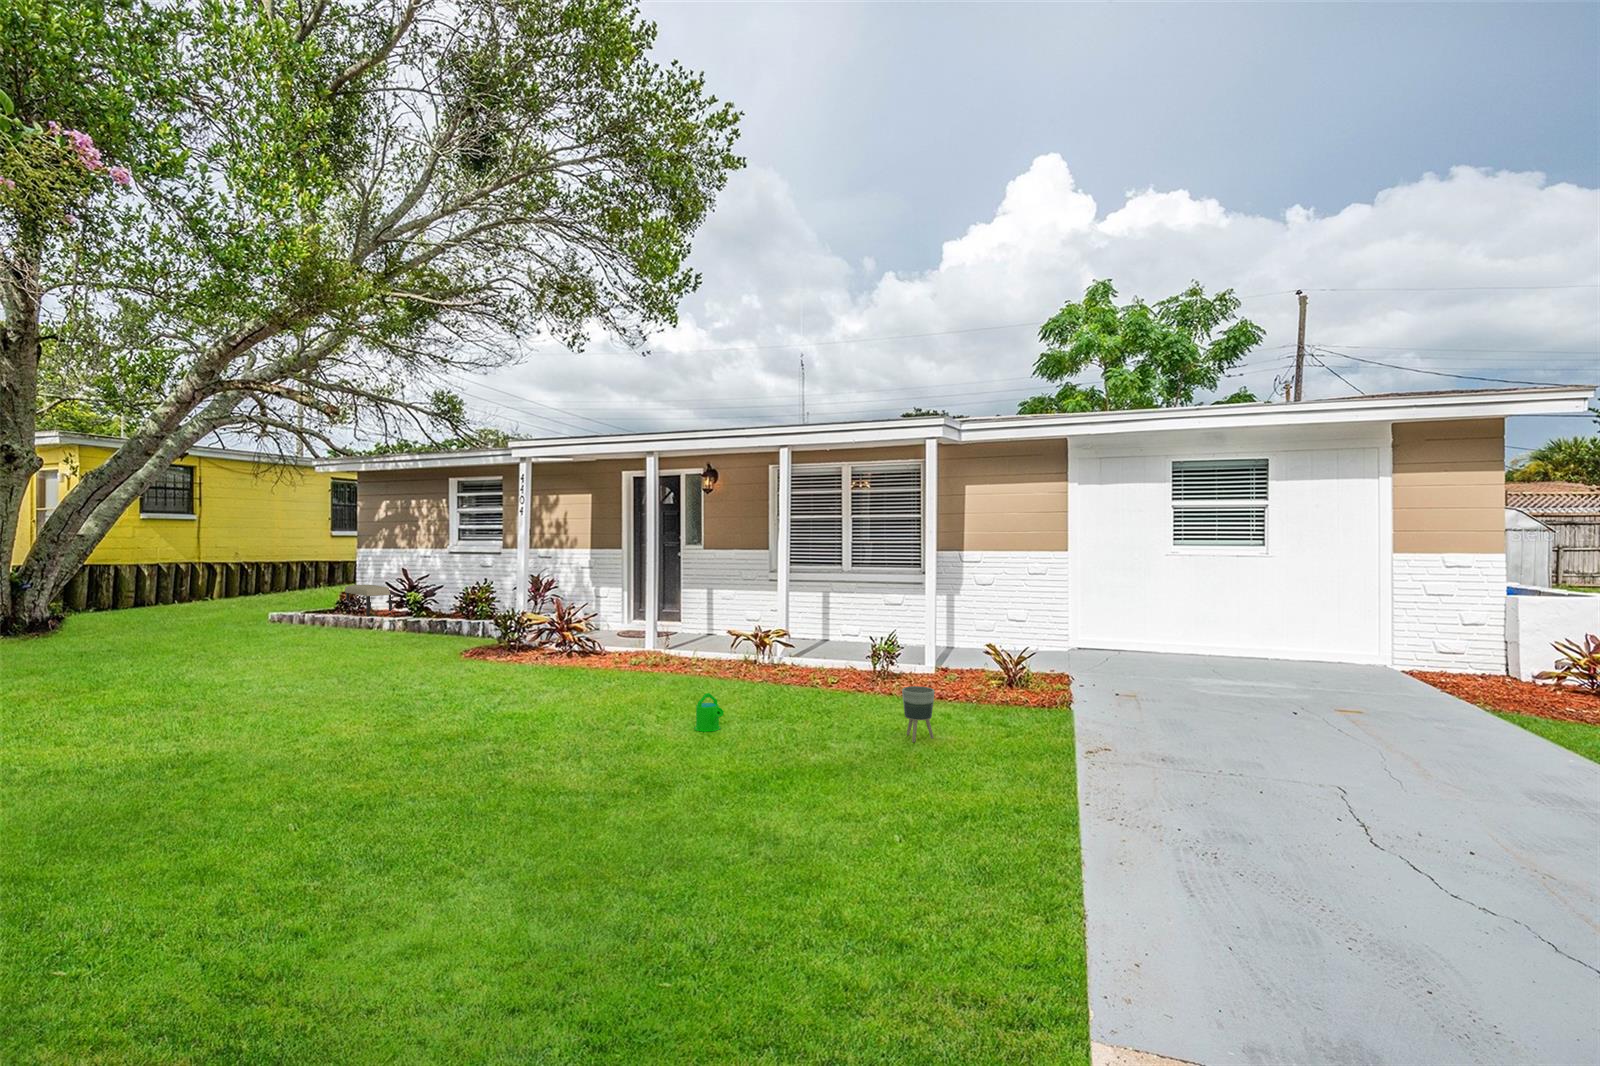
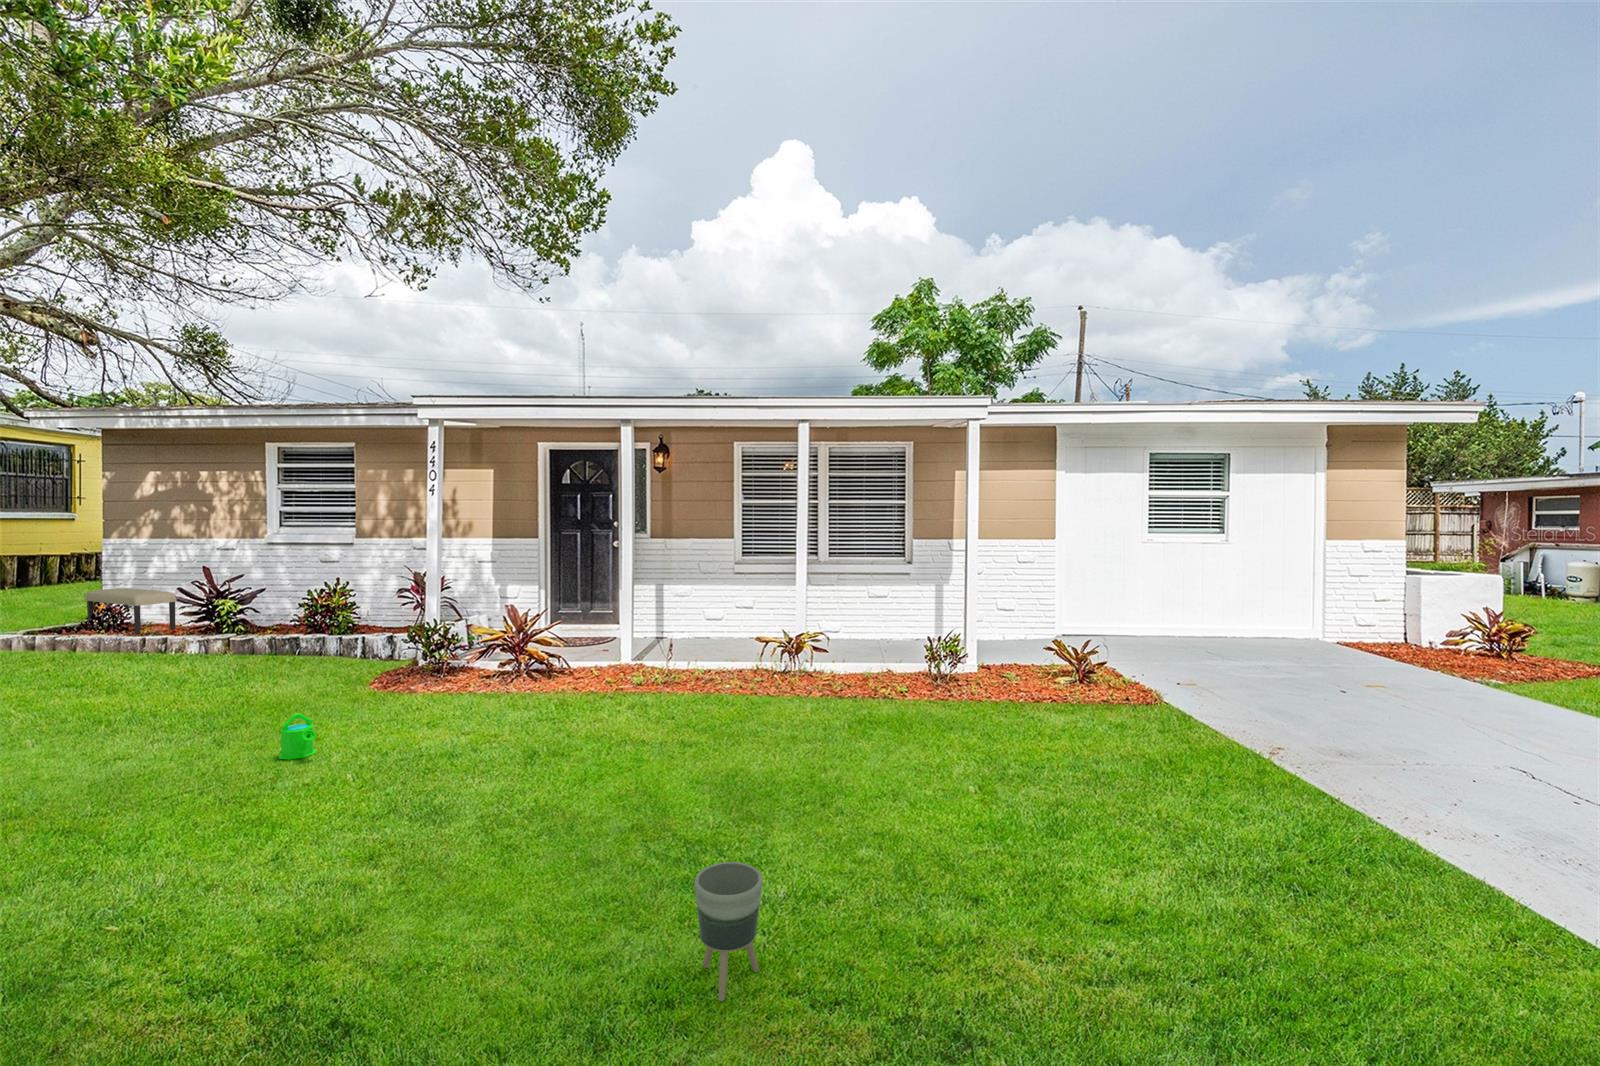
planter: present [902,686,935,742] -> present [695,862,762,1001]
watering can: present [694,693,724,732] -> present [279,713,316,760]

